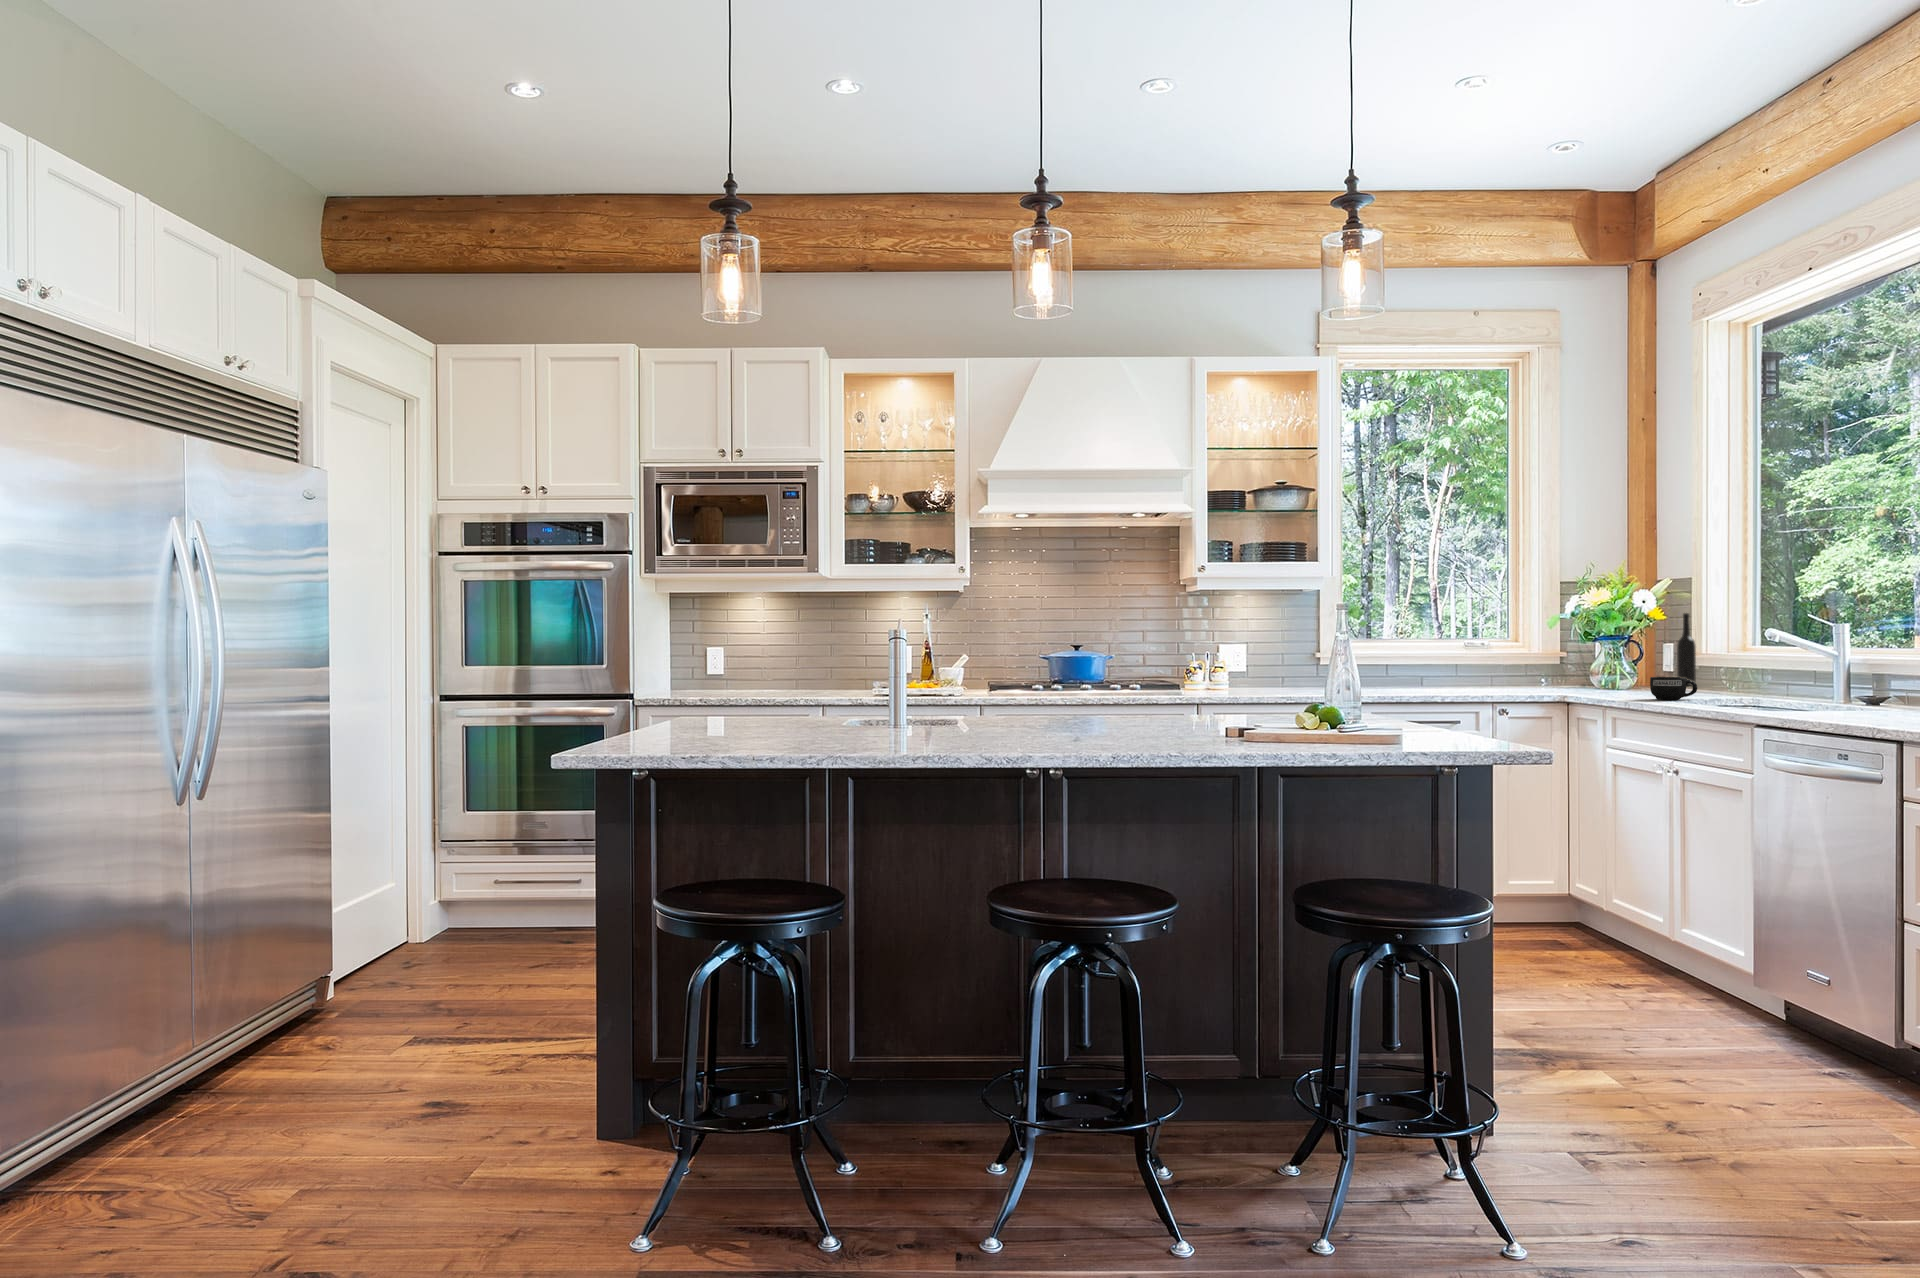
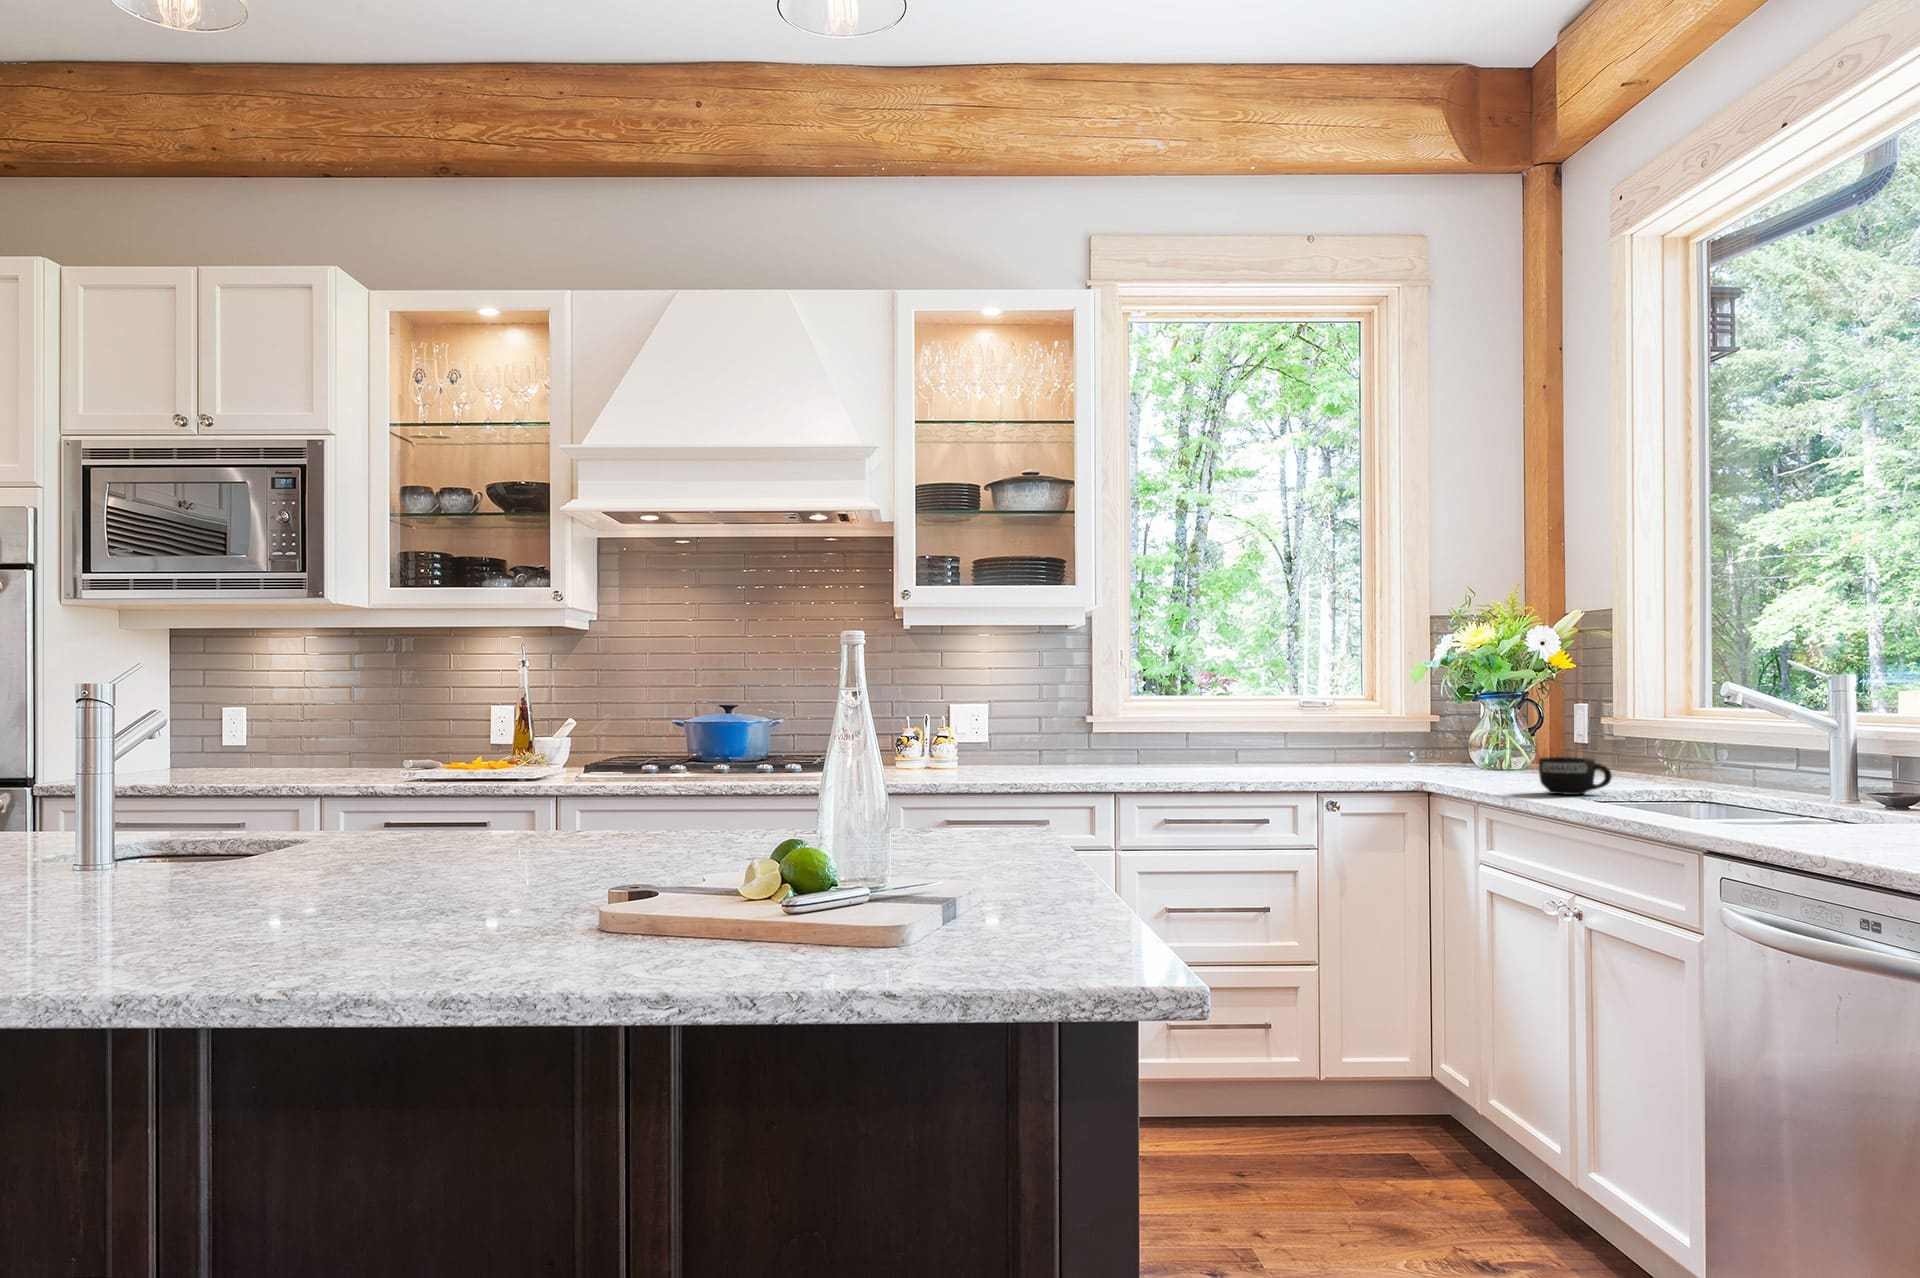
bottle: present [1677,613,1696,686] -> none [1595,659,1623,766]

